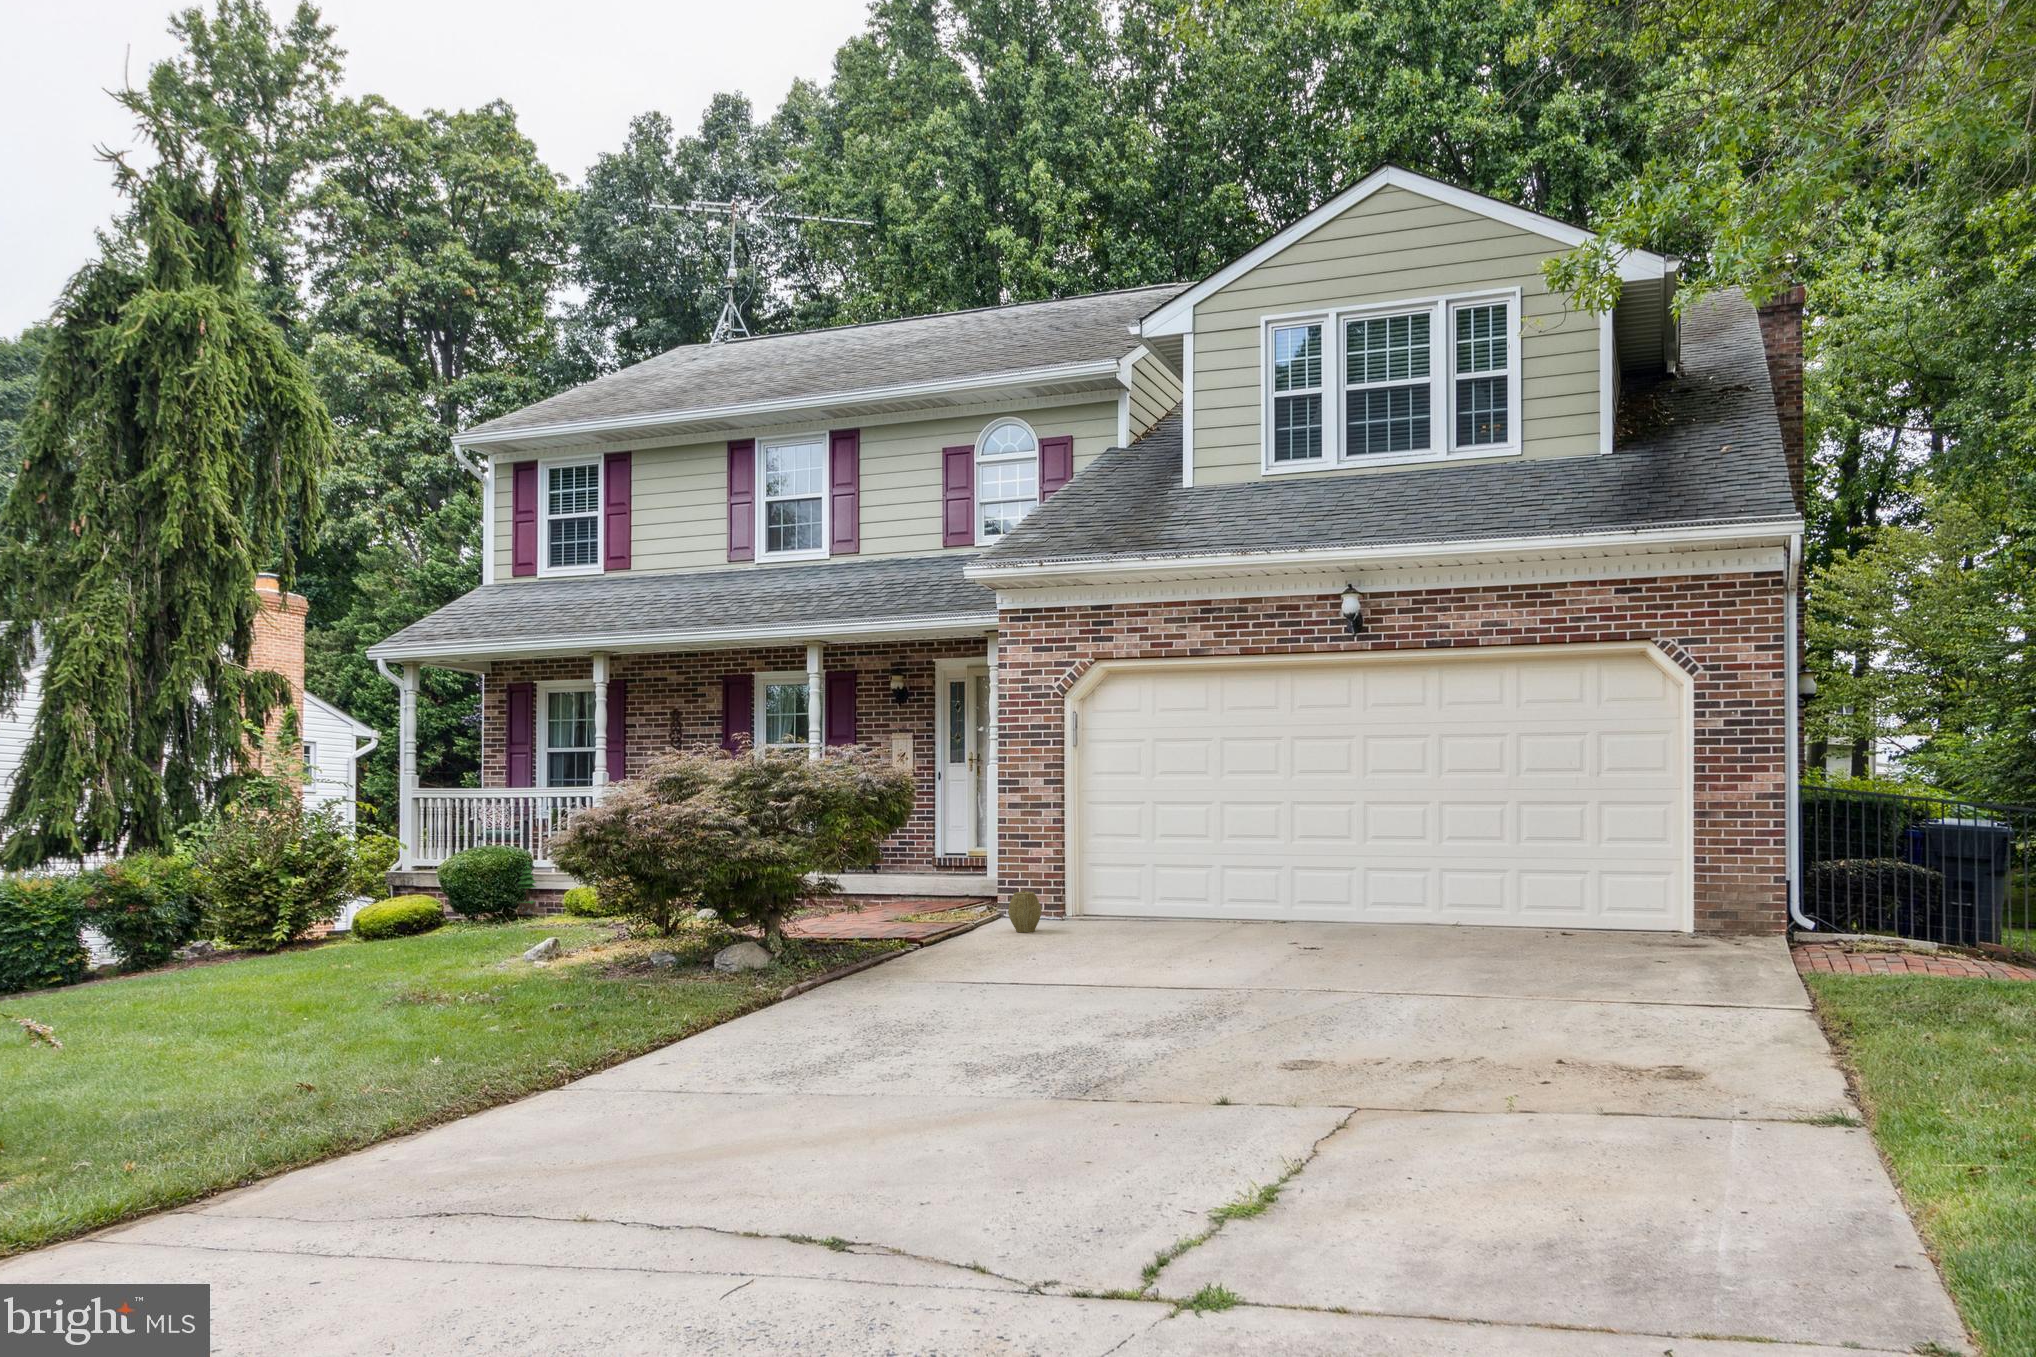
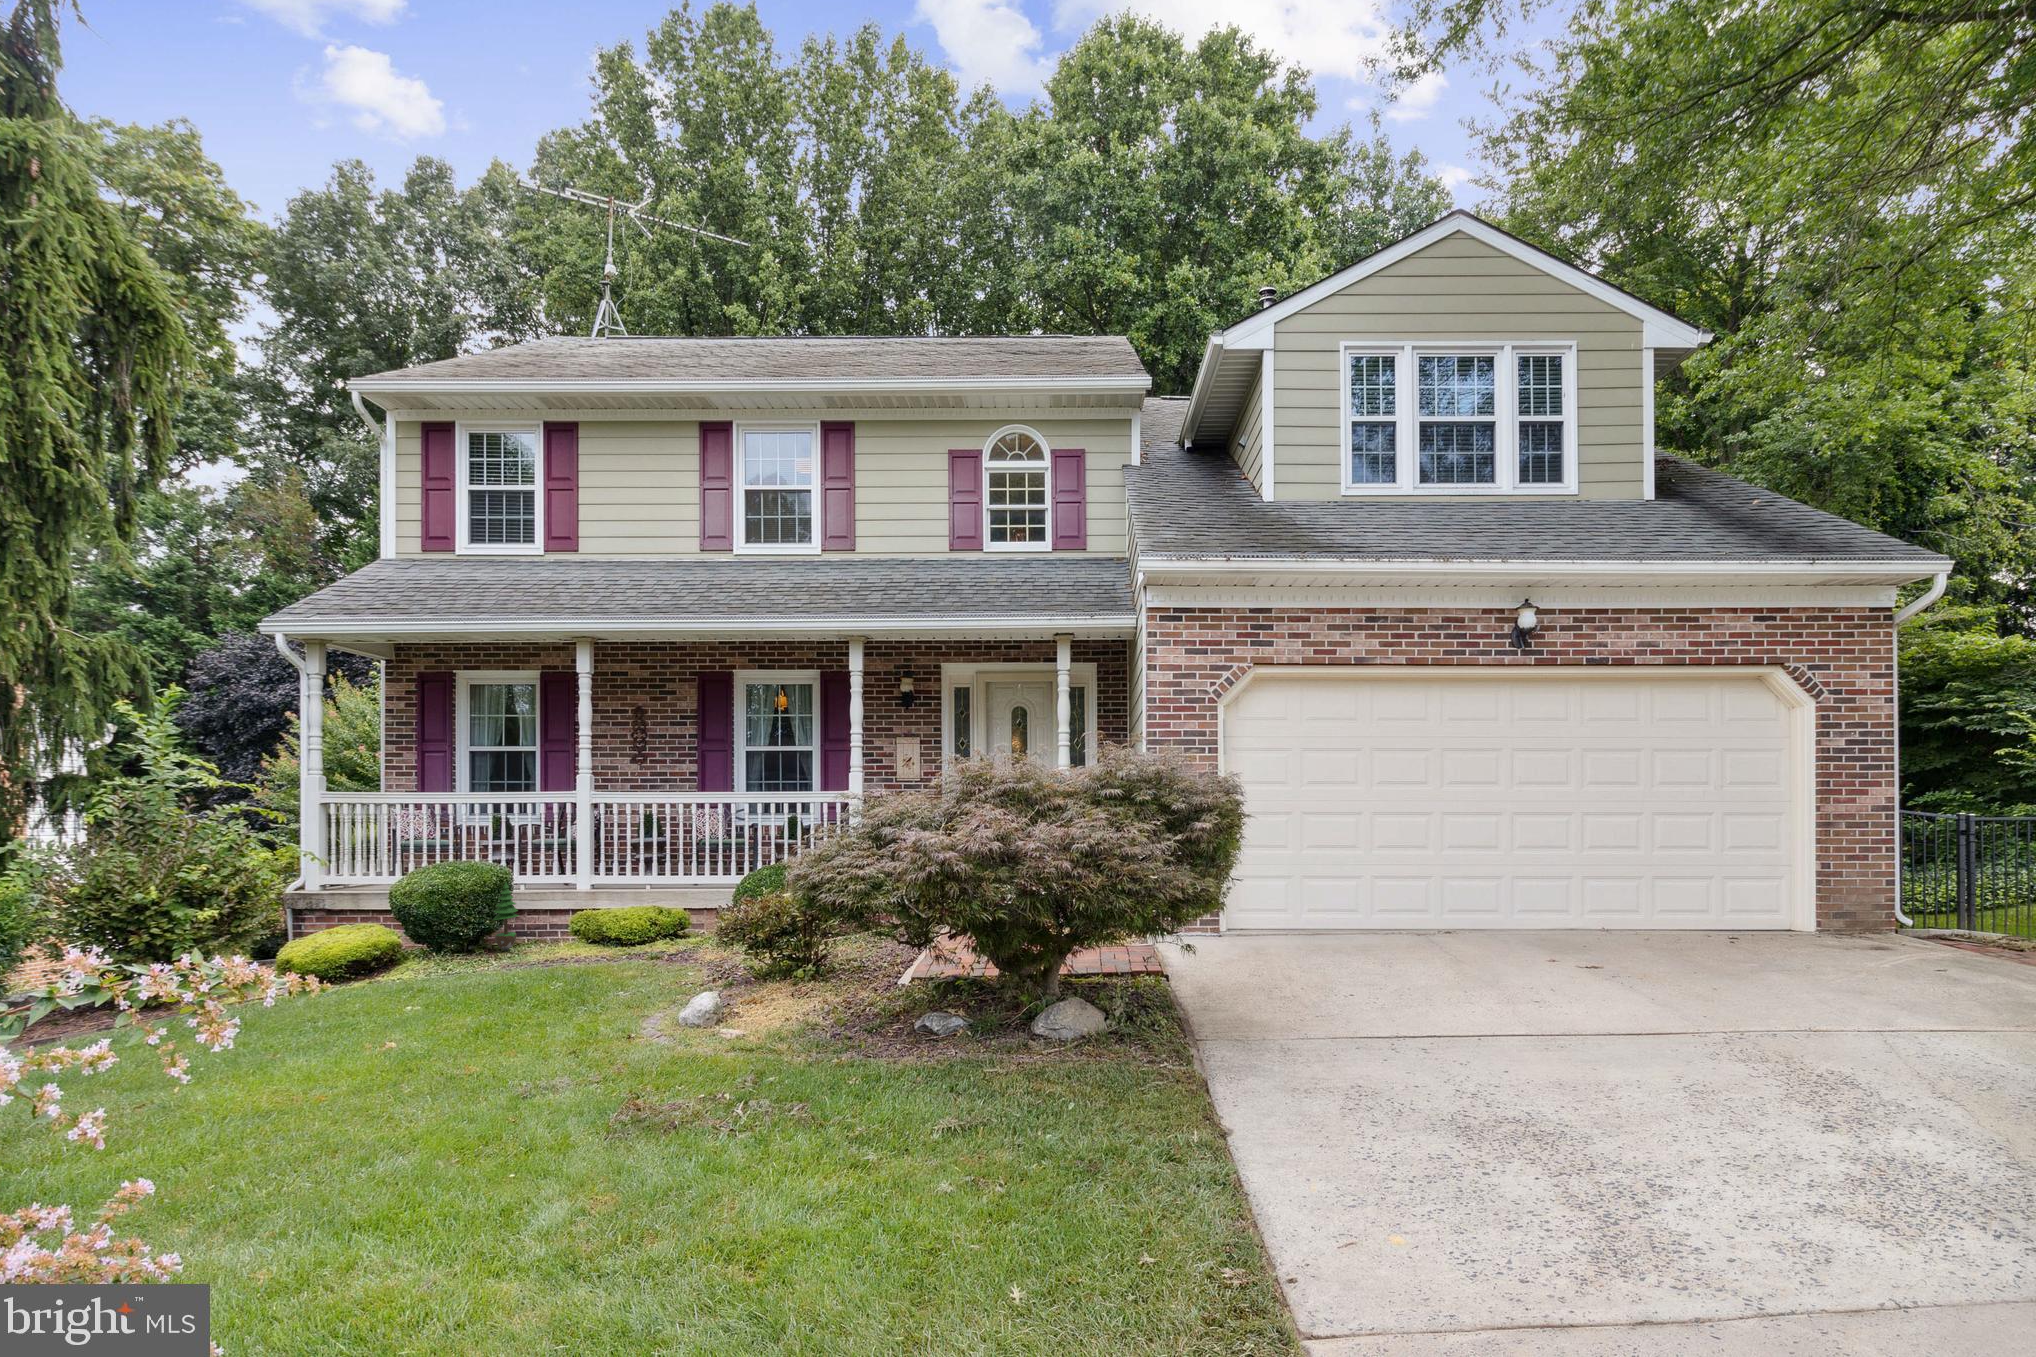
woven basket: present [1008,891,1041,932] -> none [1178,908,1213,954]

